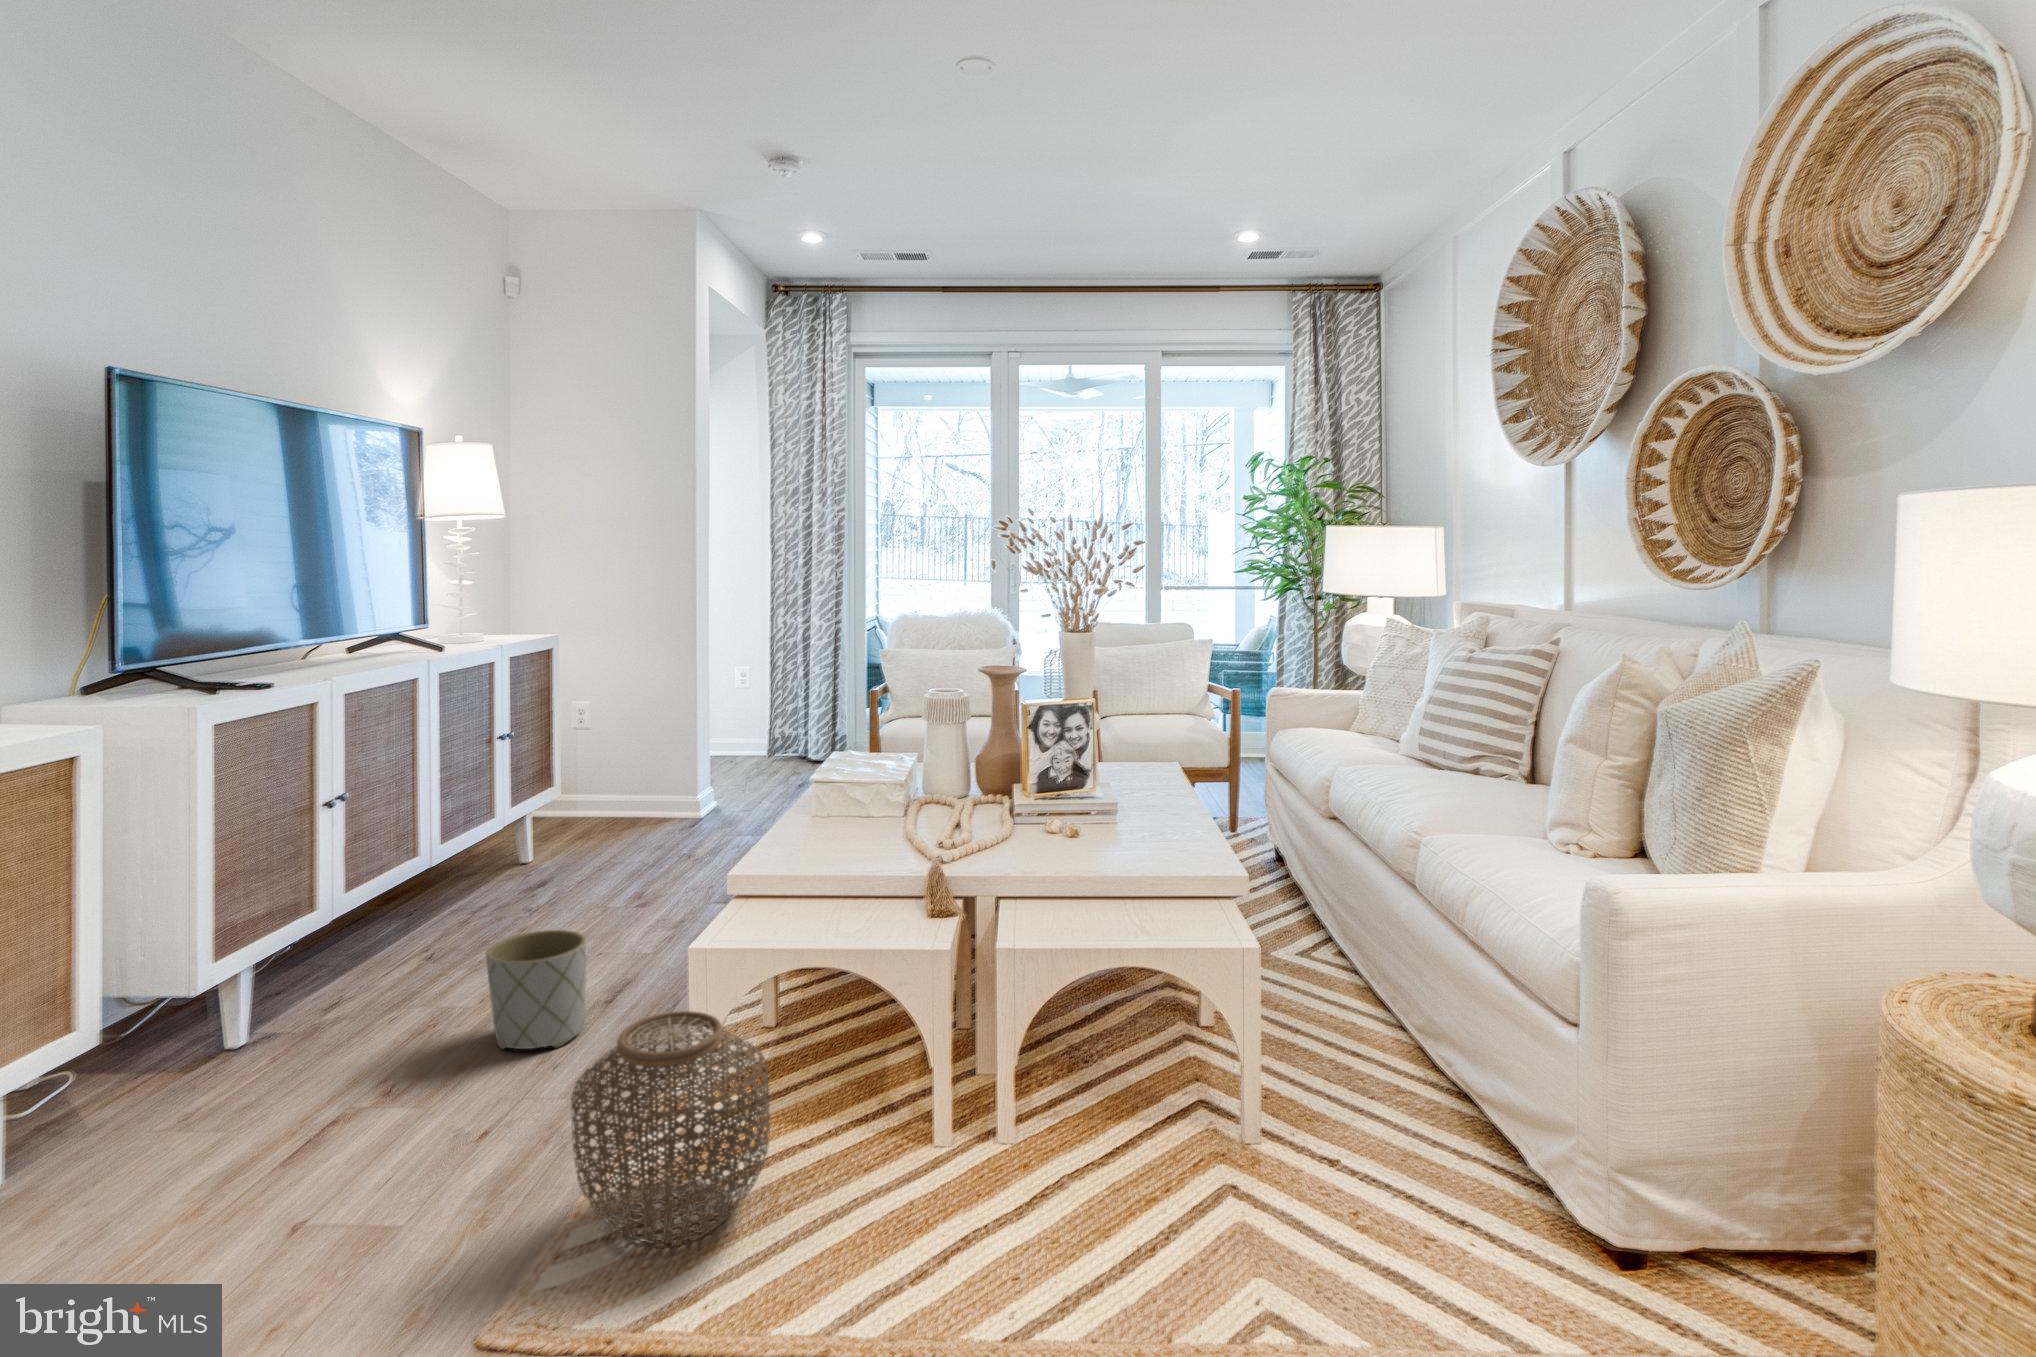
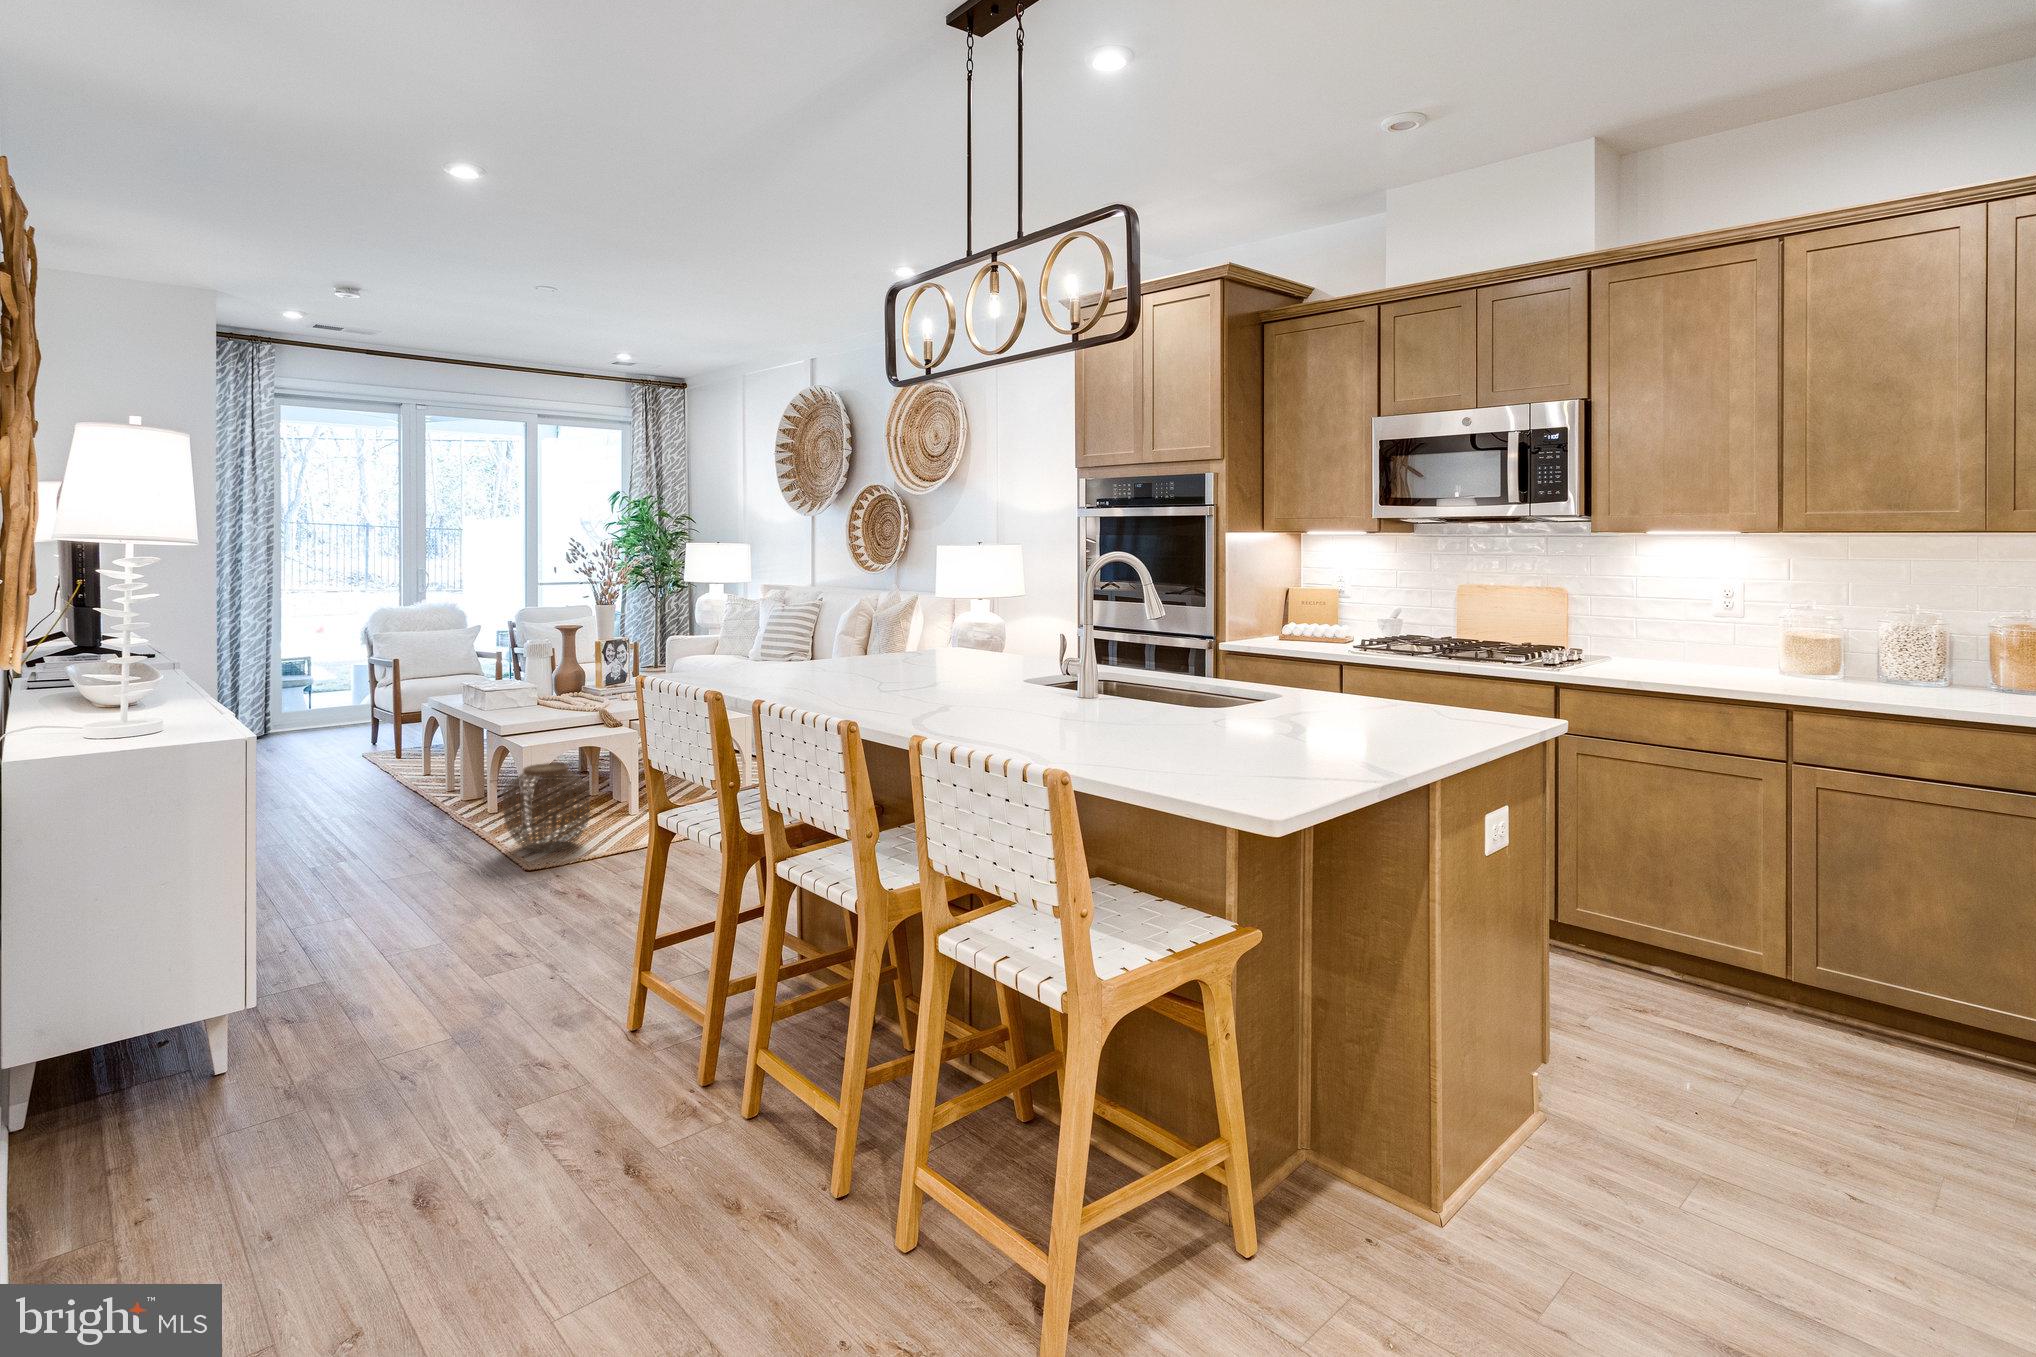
planter: present [486,930,586,1049] -> none [323,780,384,843]

